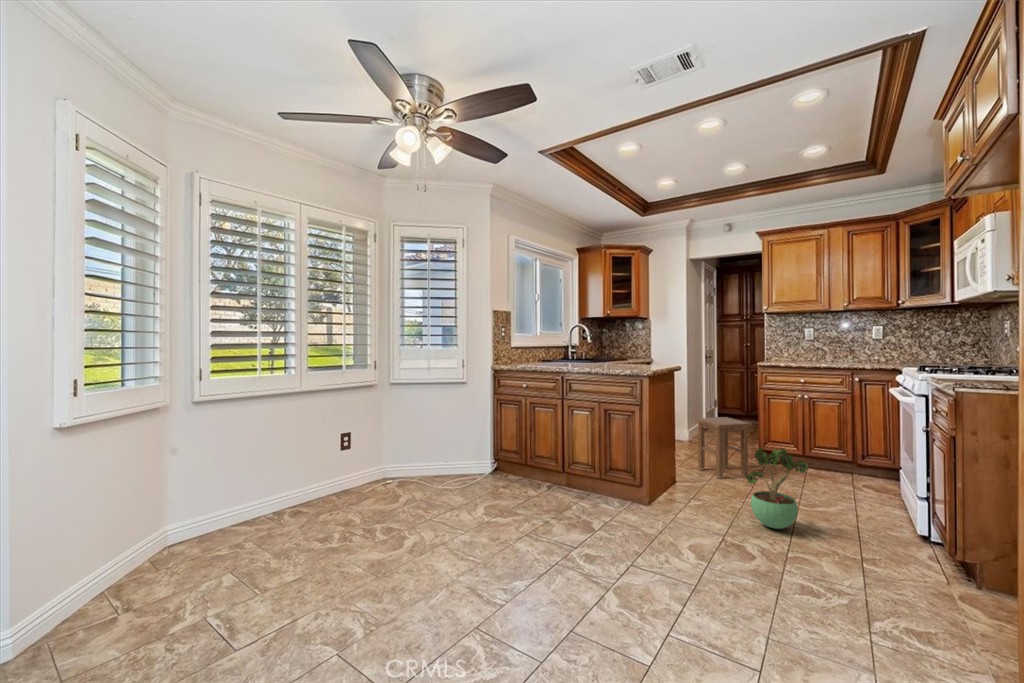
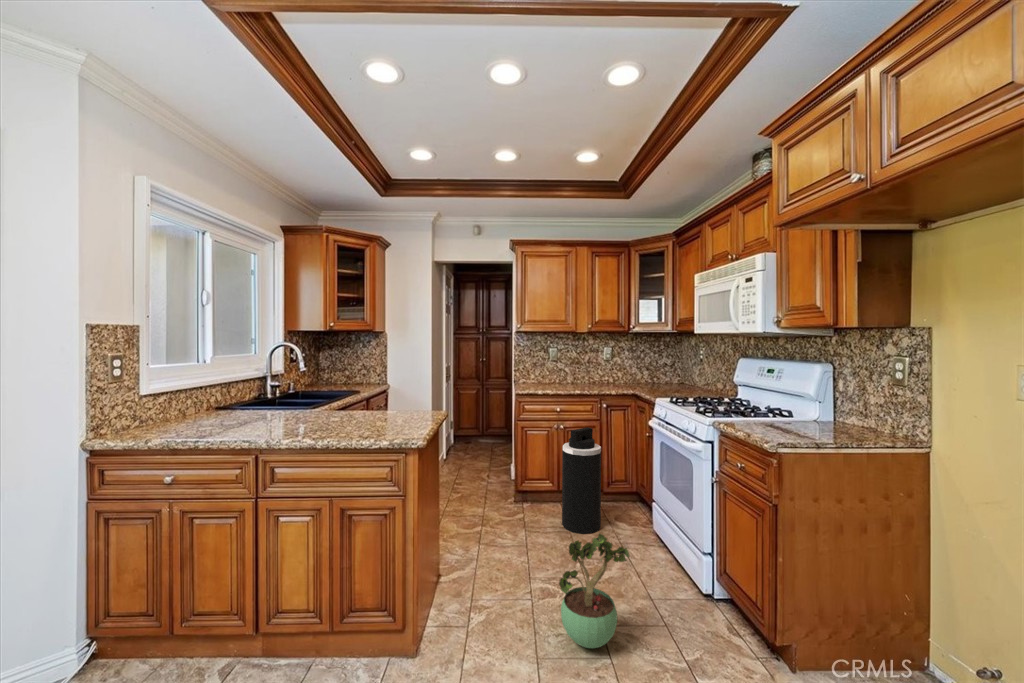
trash can: none [797,395,839,488] -> present [562,427,601,534]
stool: present [695,417,752,479] -> none [456,461,521,550]

